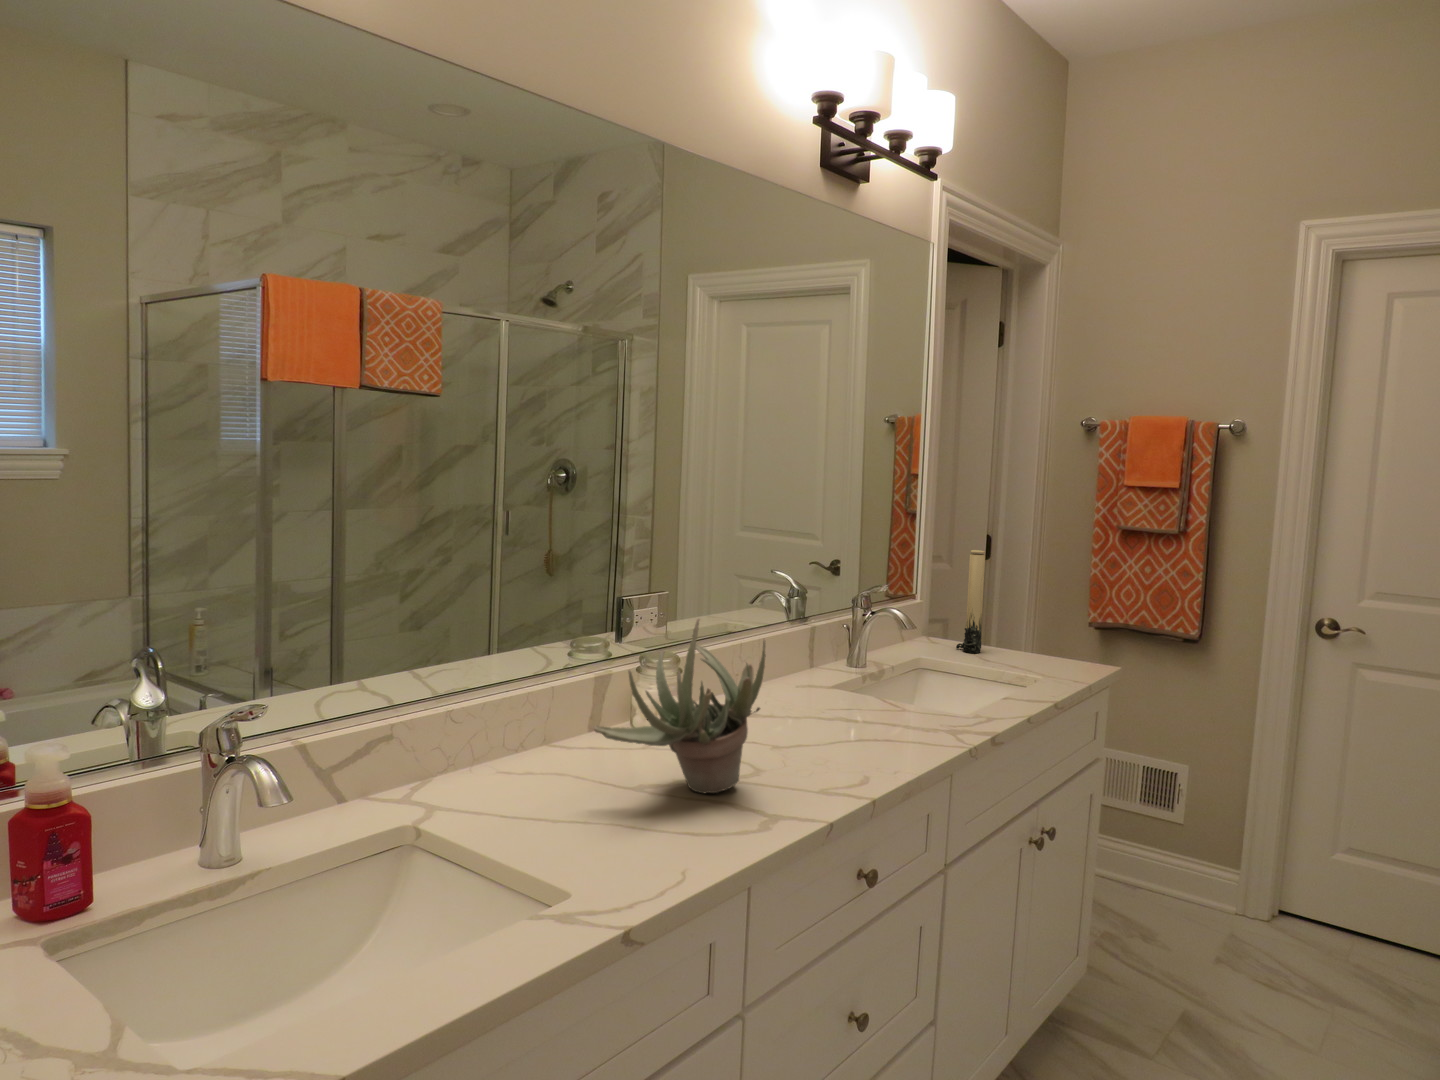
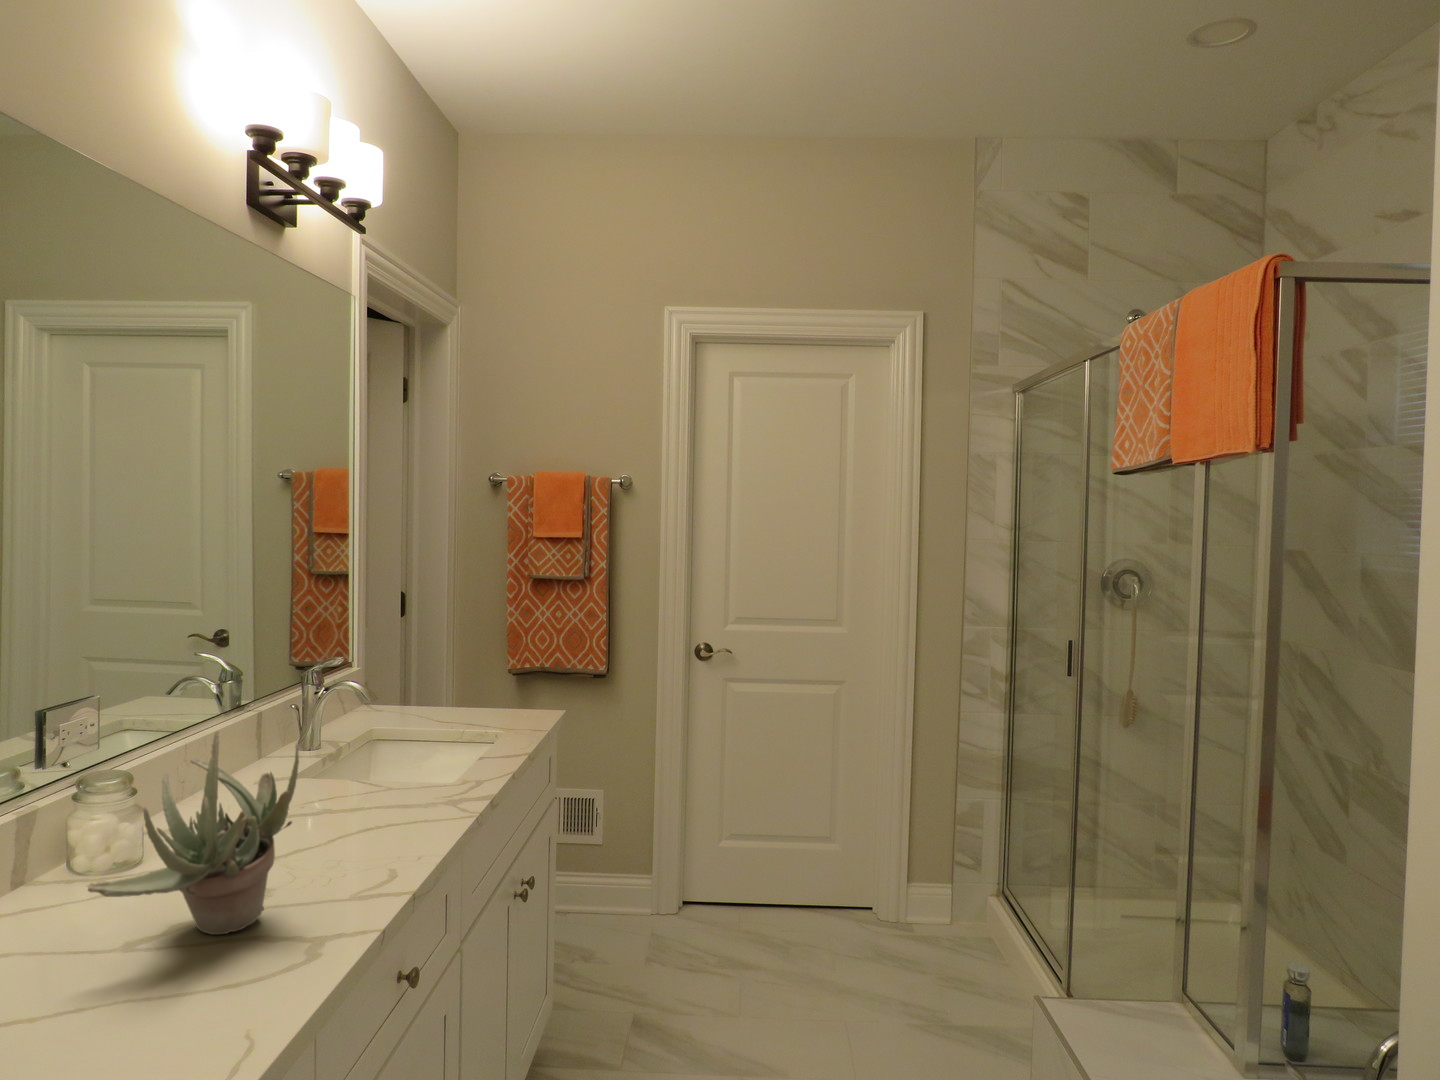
candle: present [956,550,985,653] -> none [404,611,431,715]

